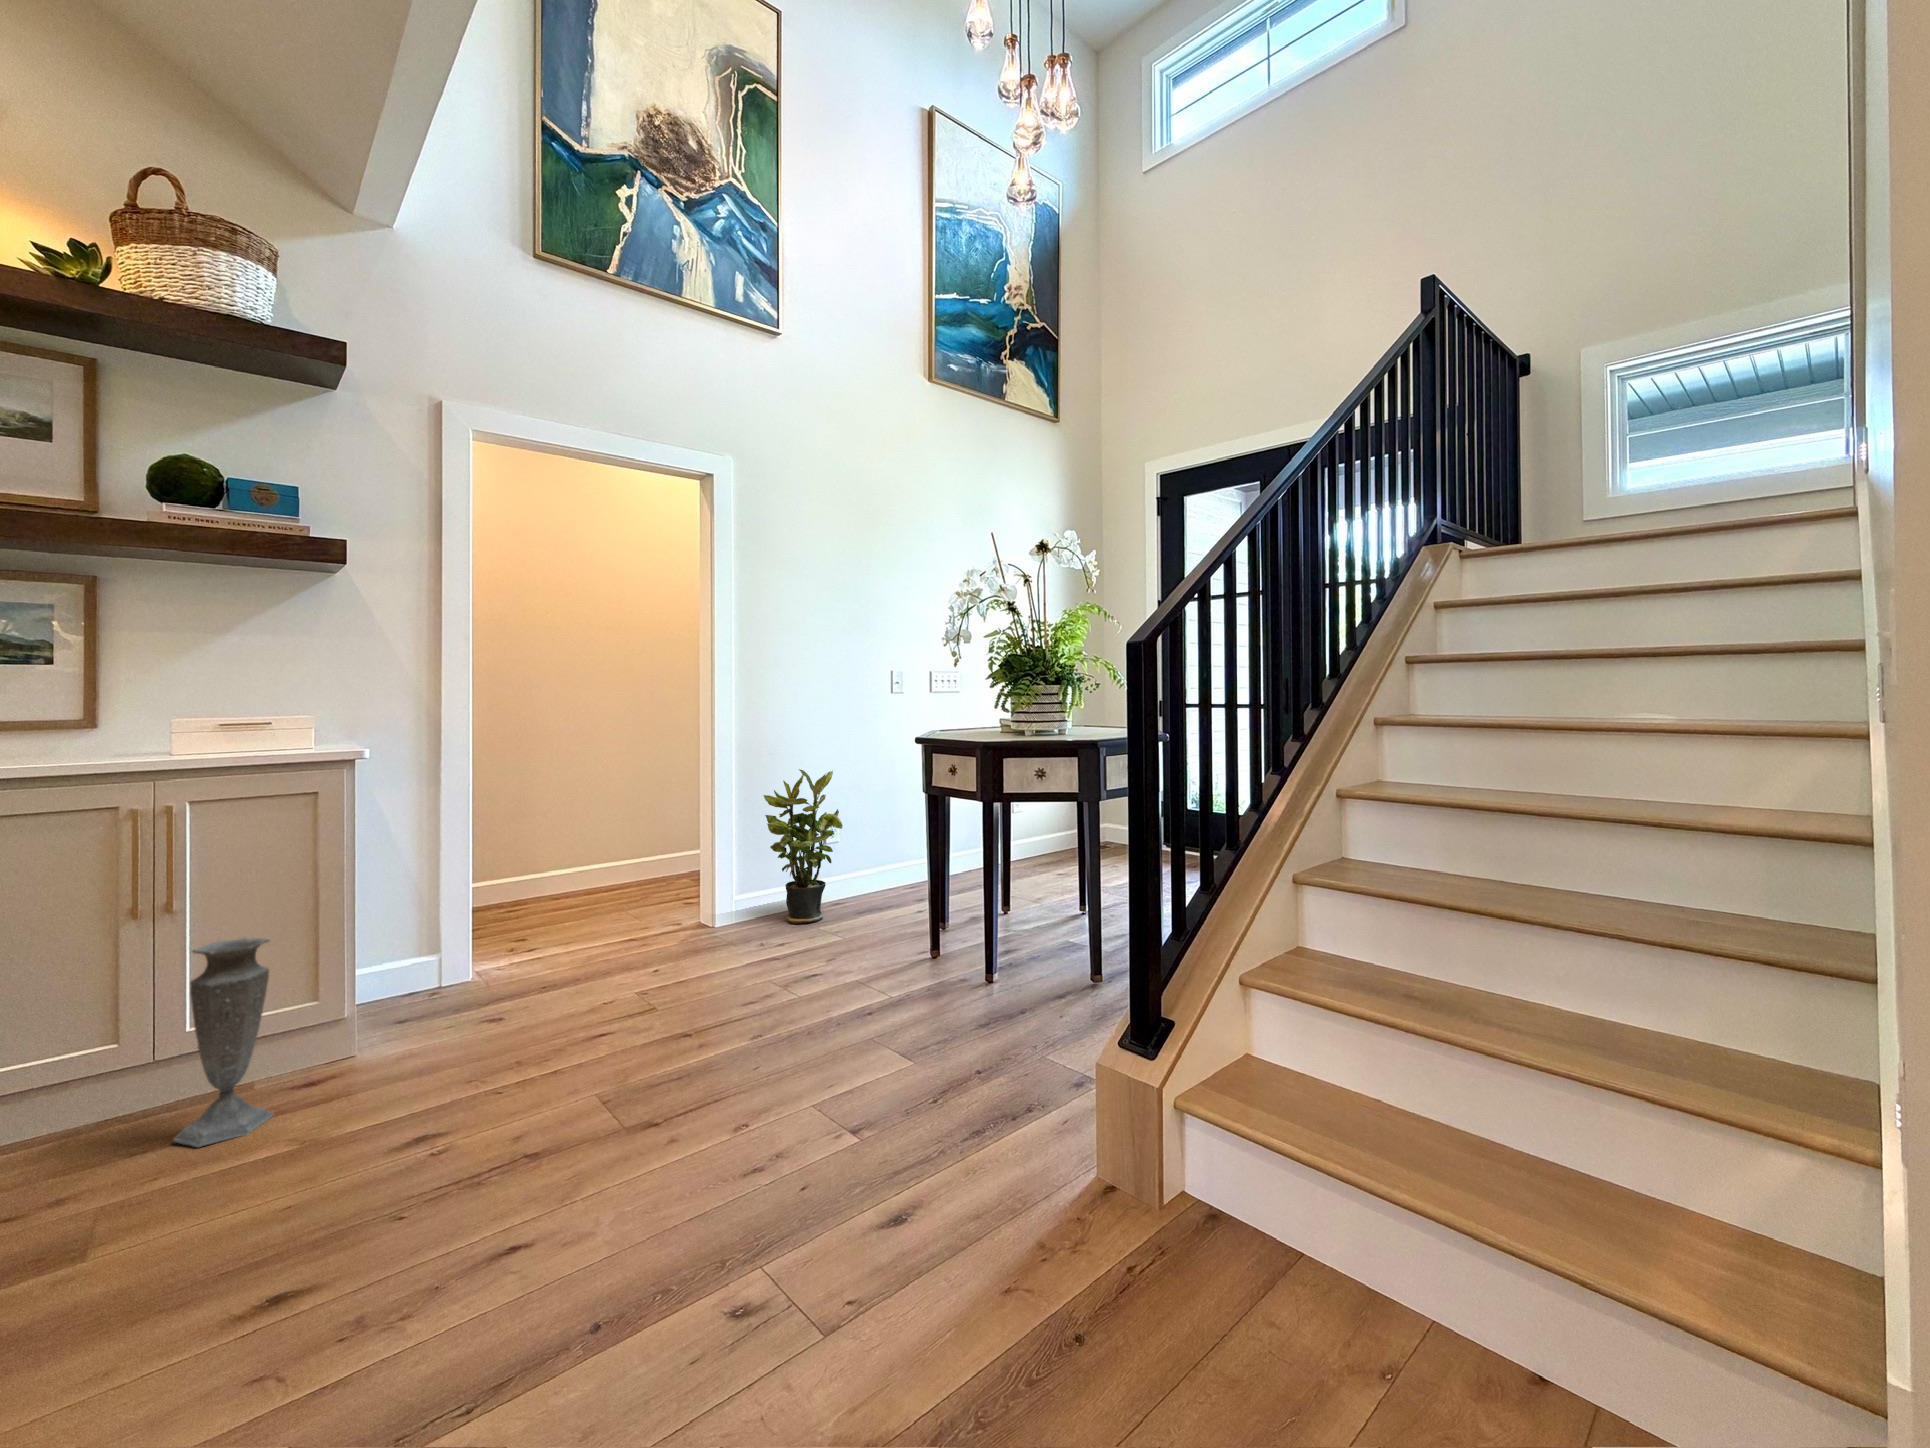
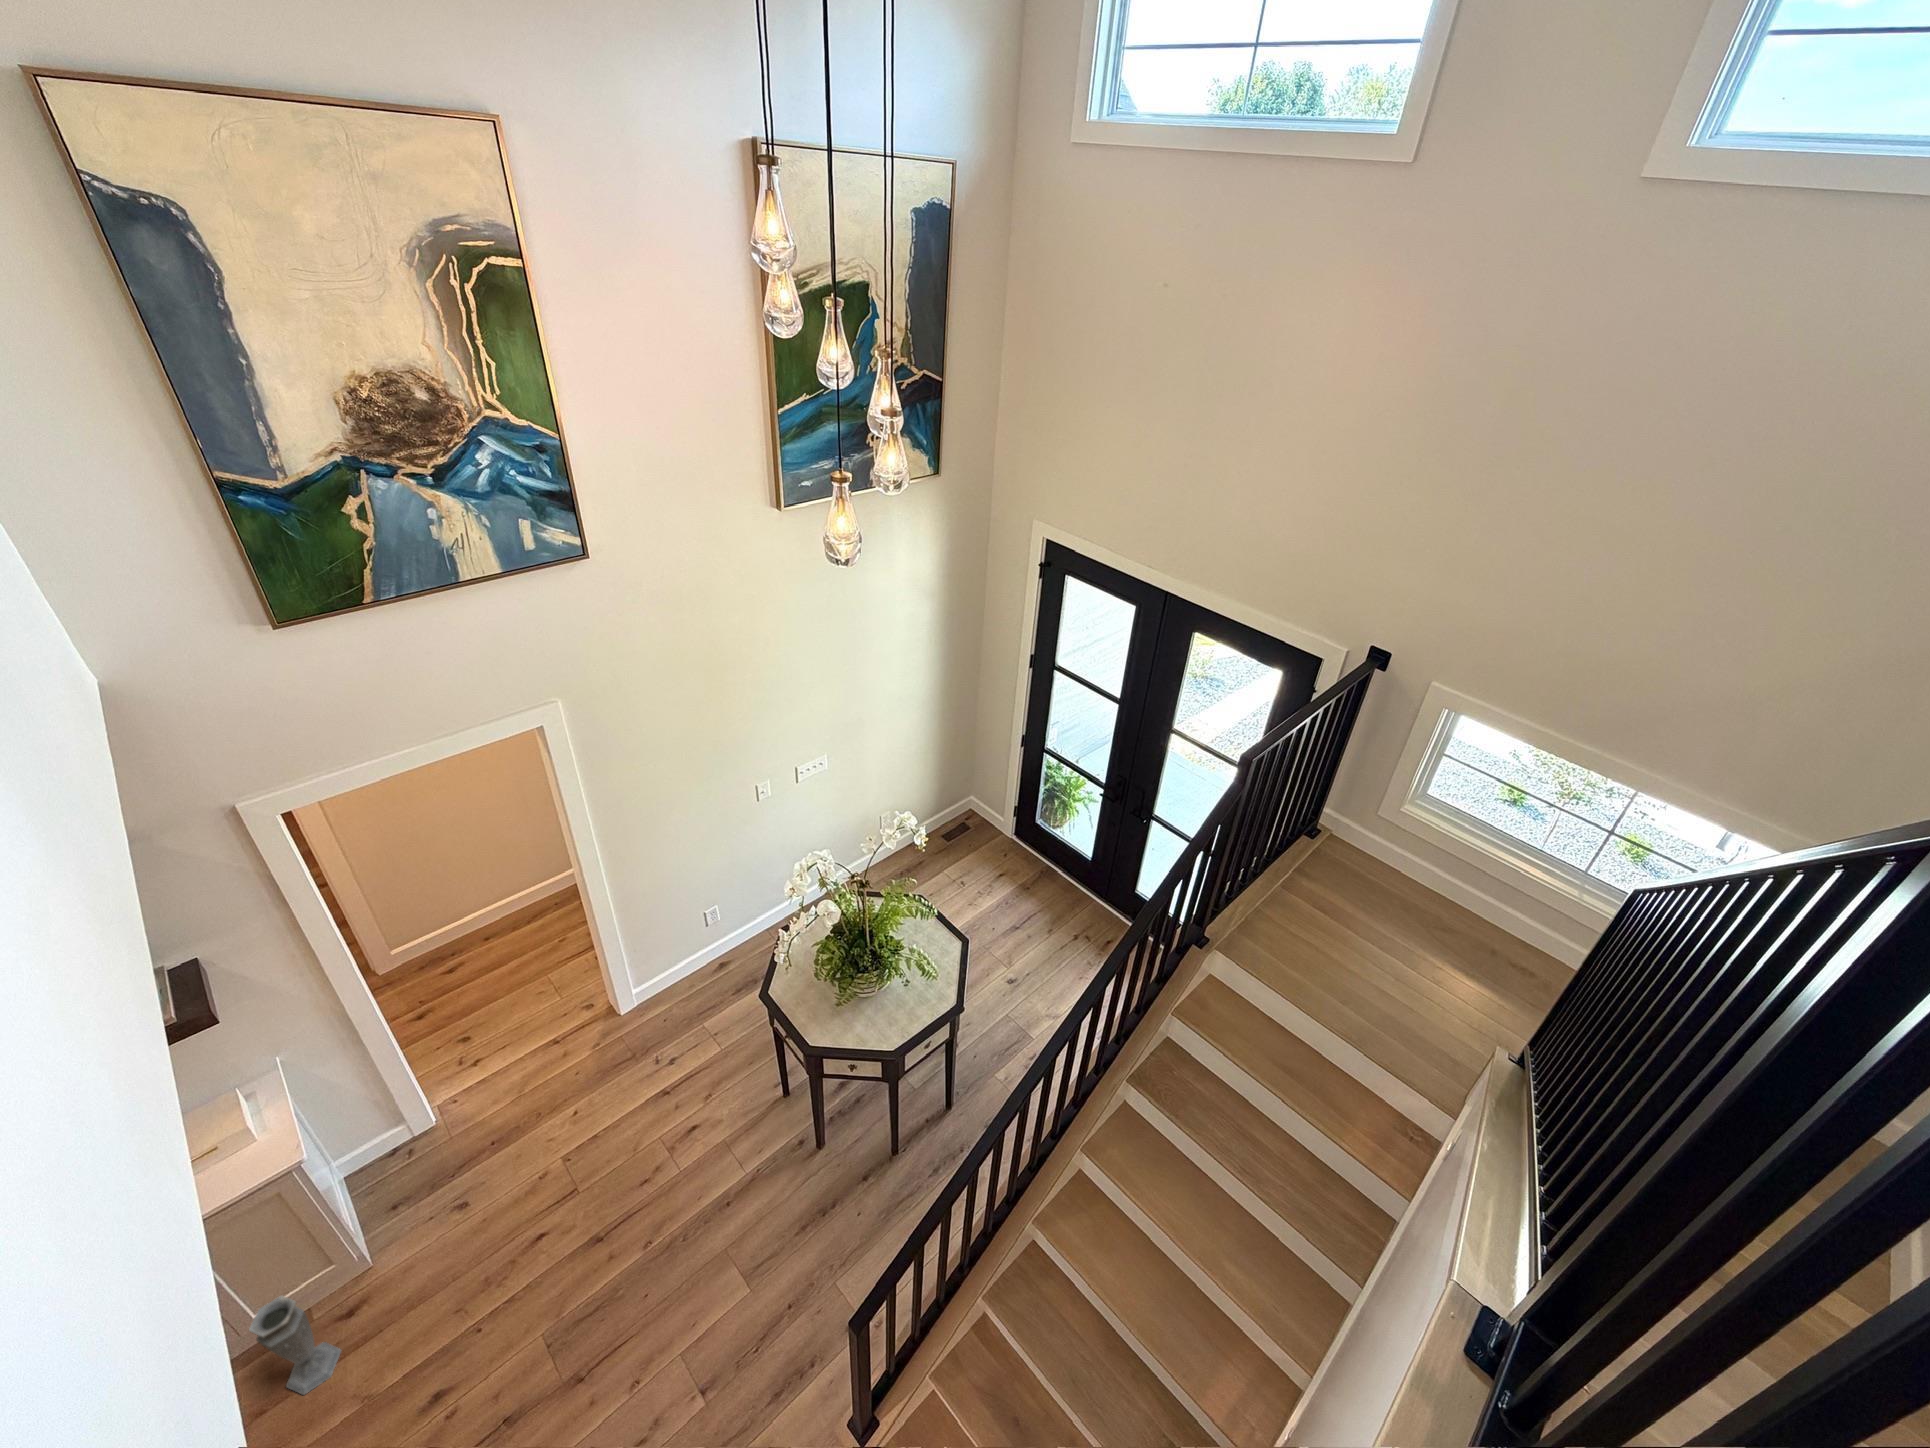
potted plant: present [763,769,843,924] -> none [649,919,721,1024]

